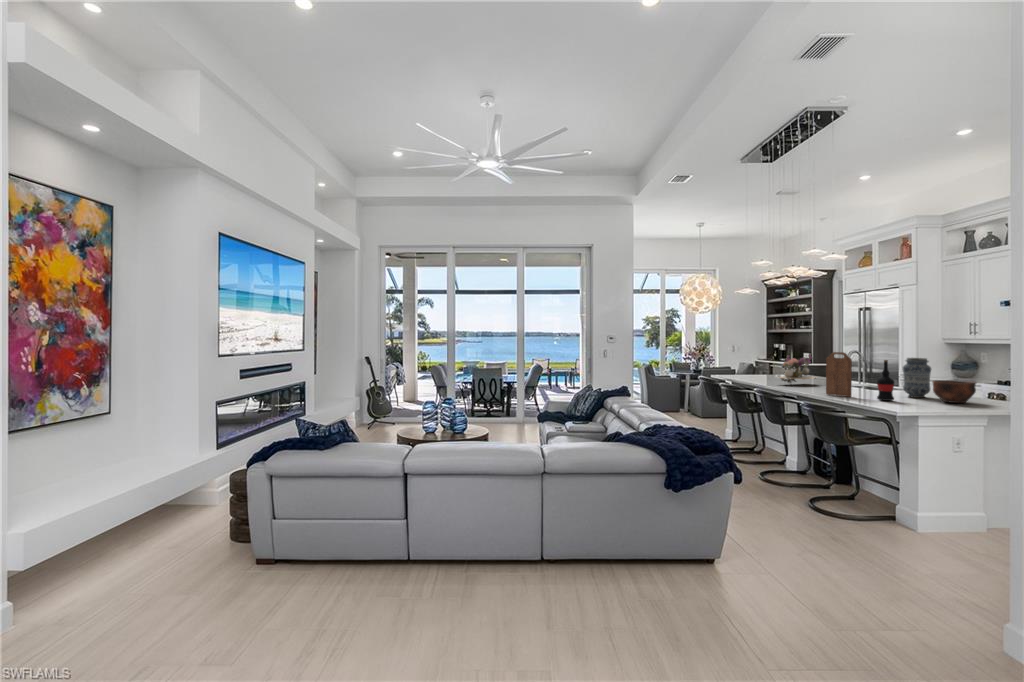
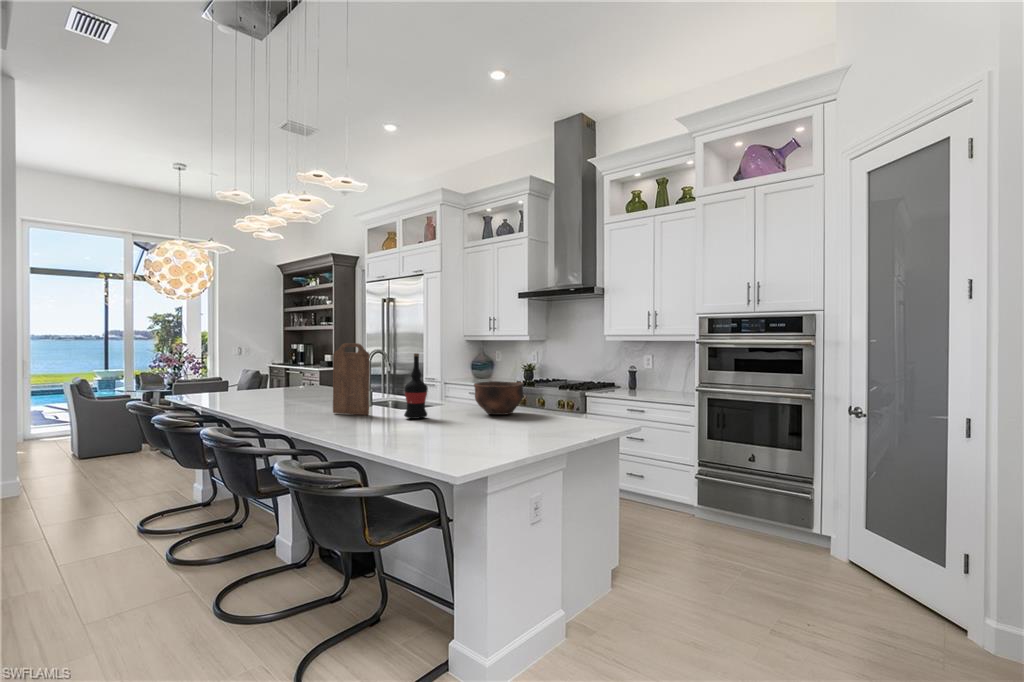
flower arrangement: present [779,354,816,383] -> none [265,350,329,398]
vase: present [903,358,931,398] -> none [436,351,470,409]

